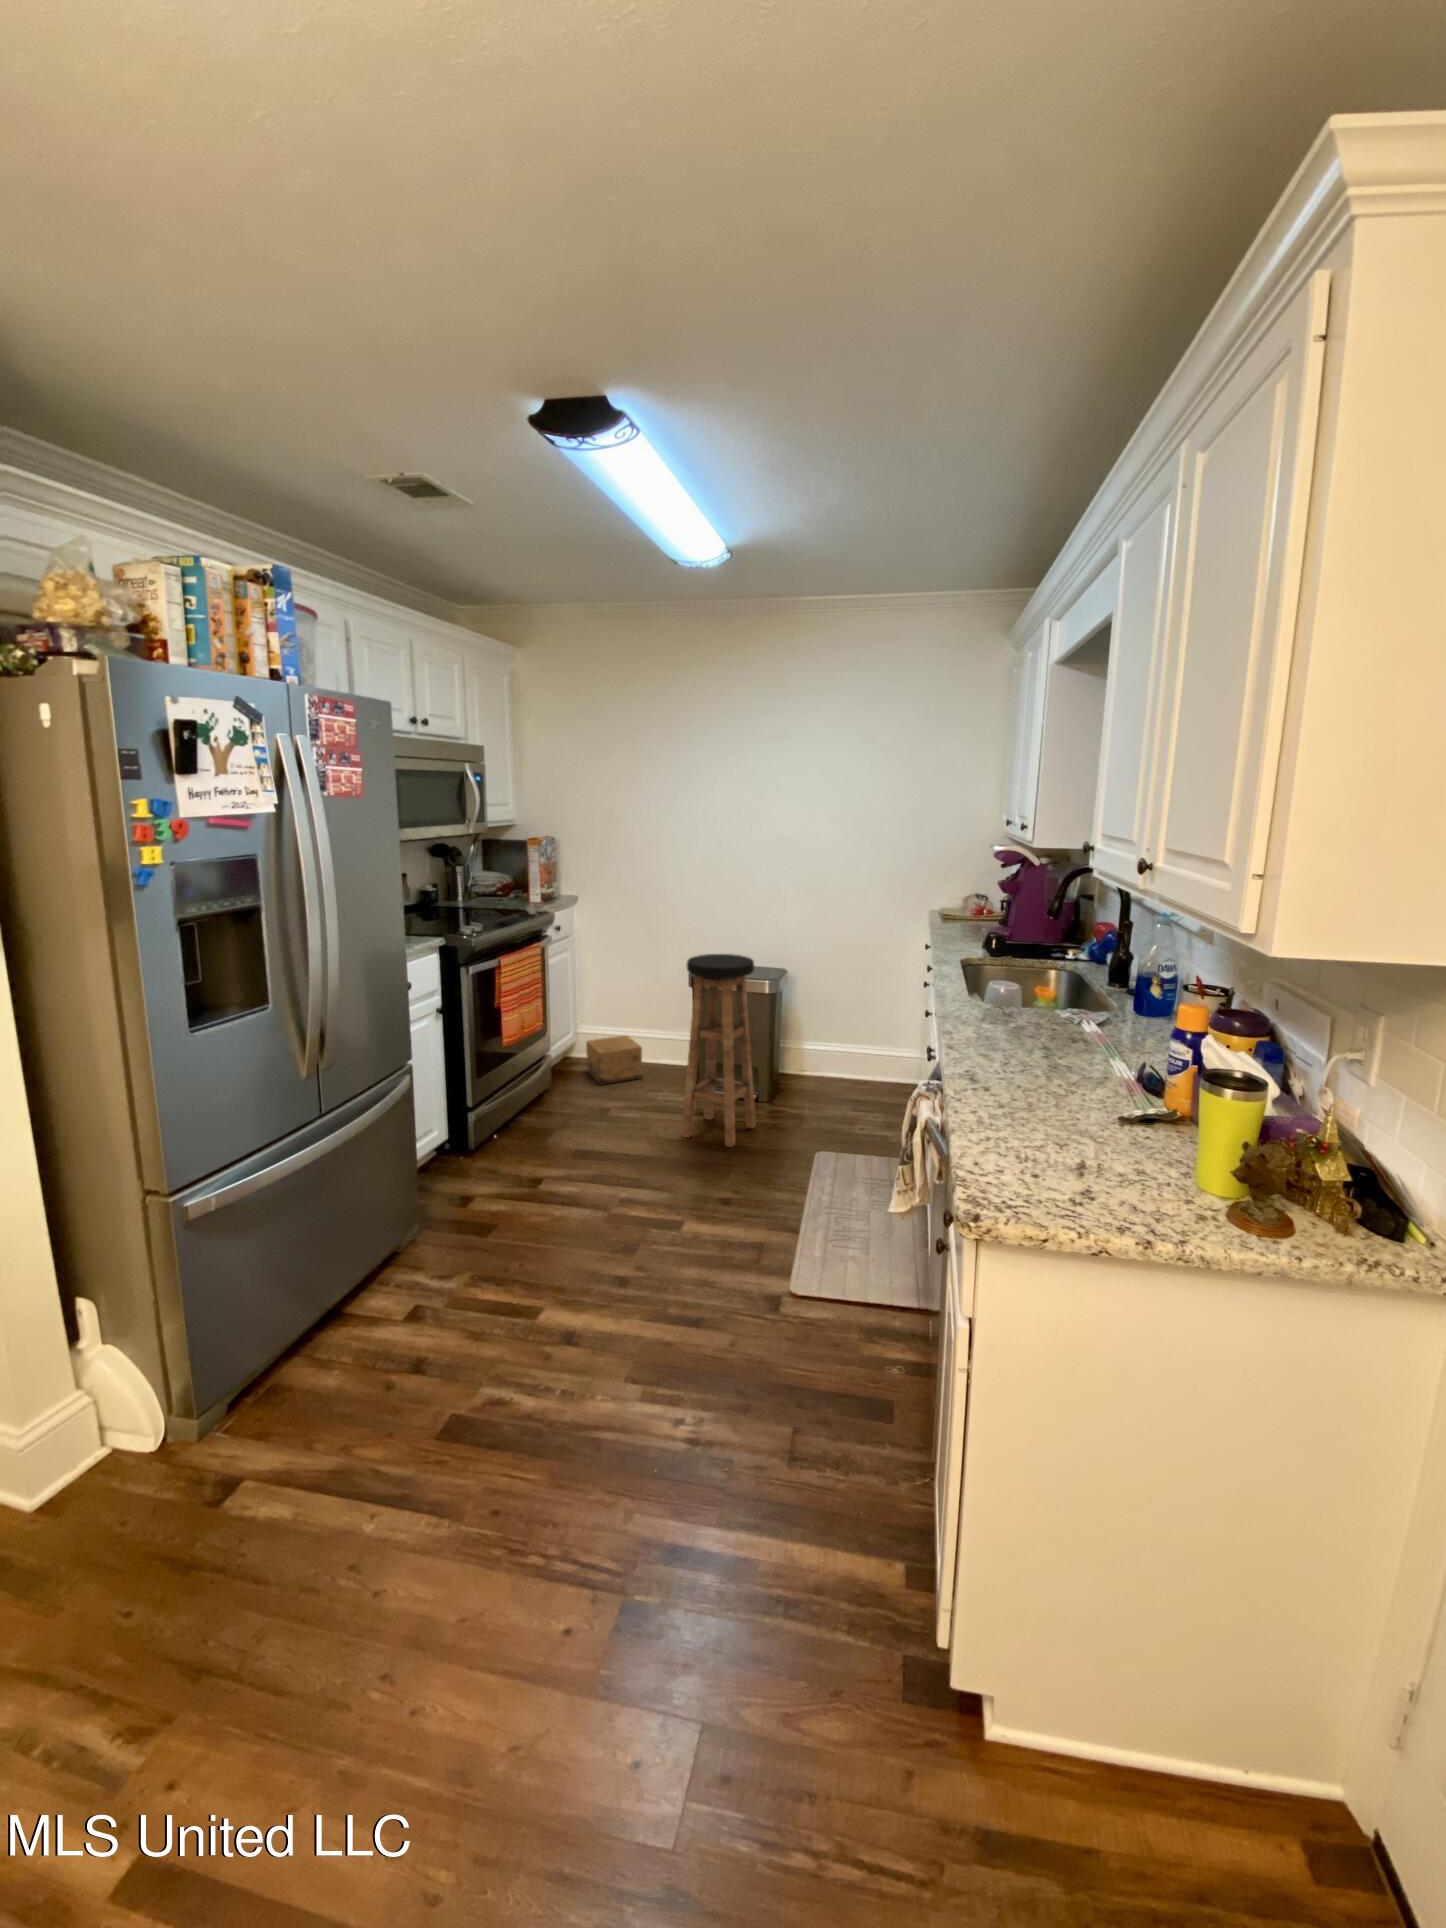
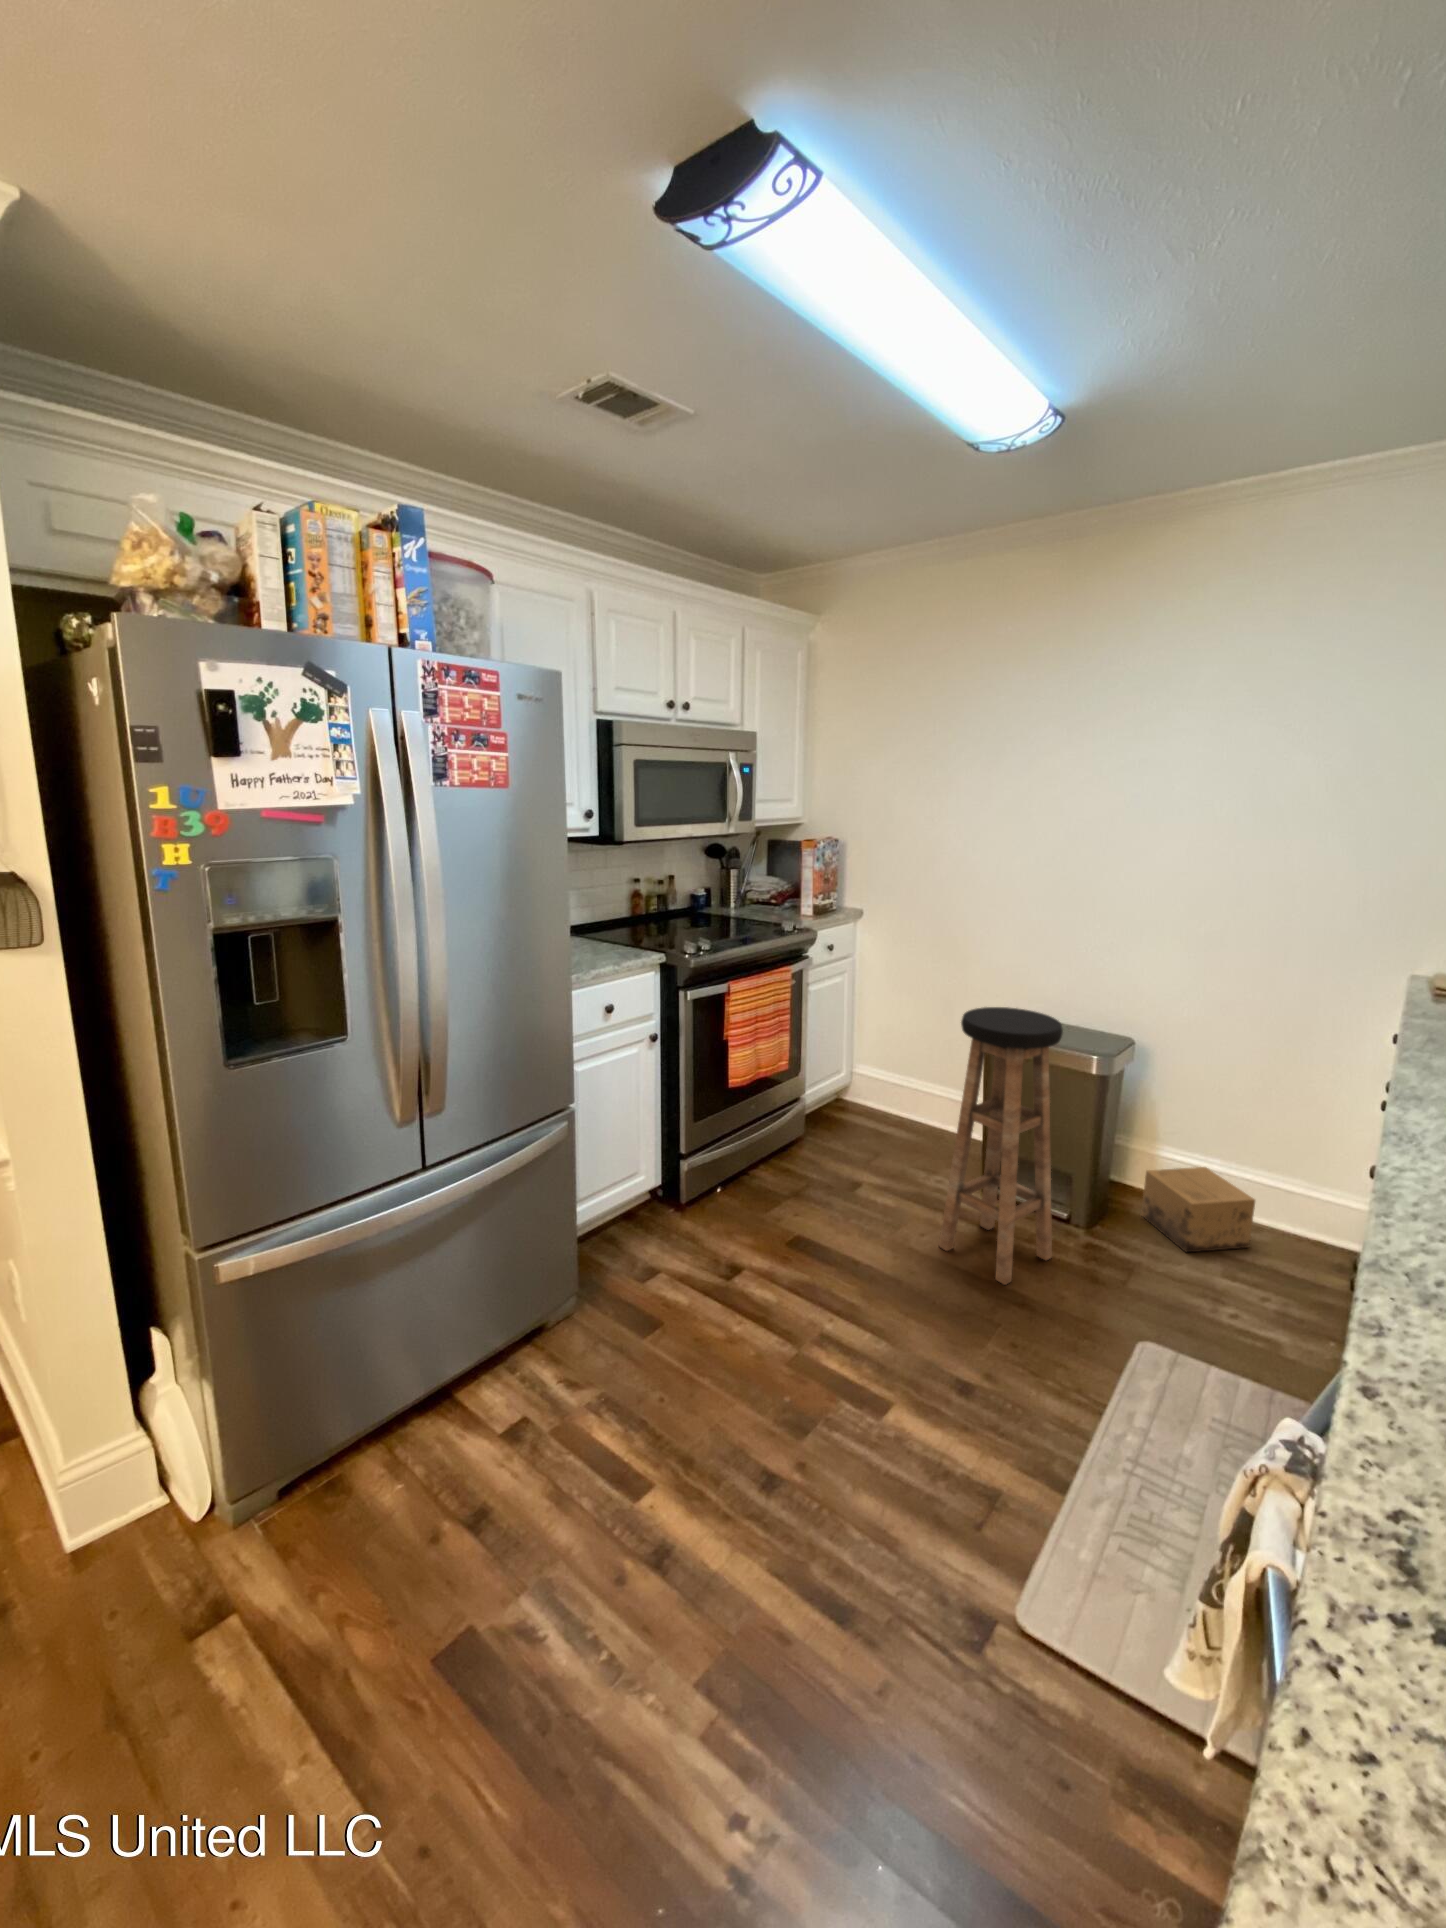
cardboard box: present [586,1035,642,1085] -> present [1141,1167,1255,1252]

